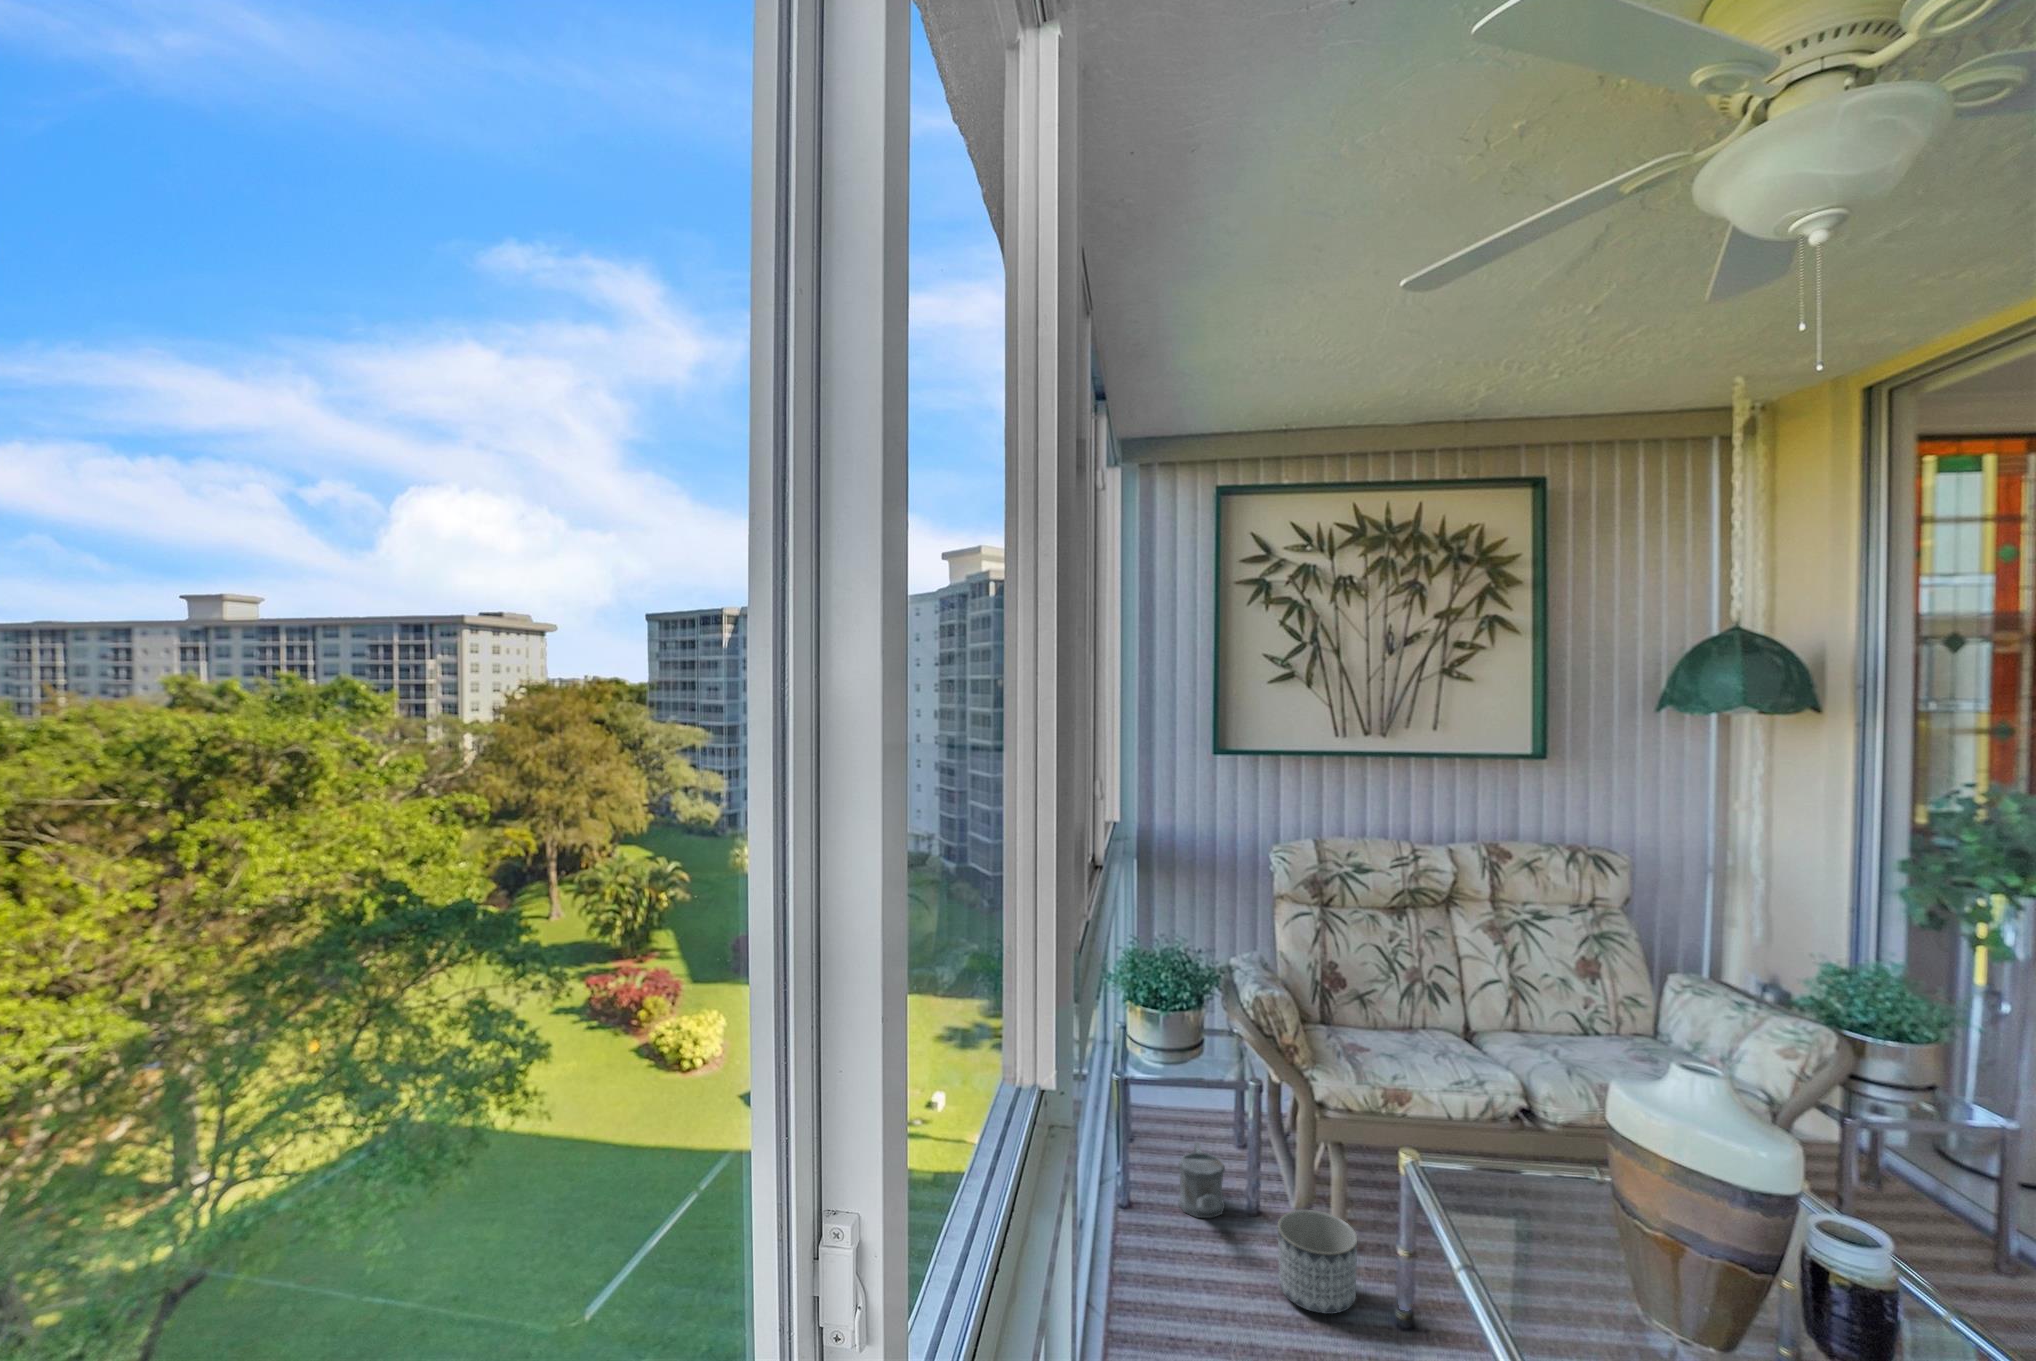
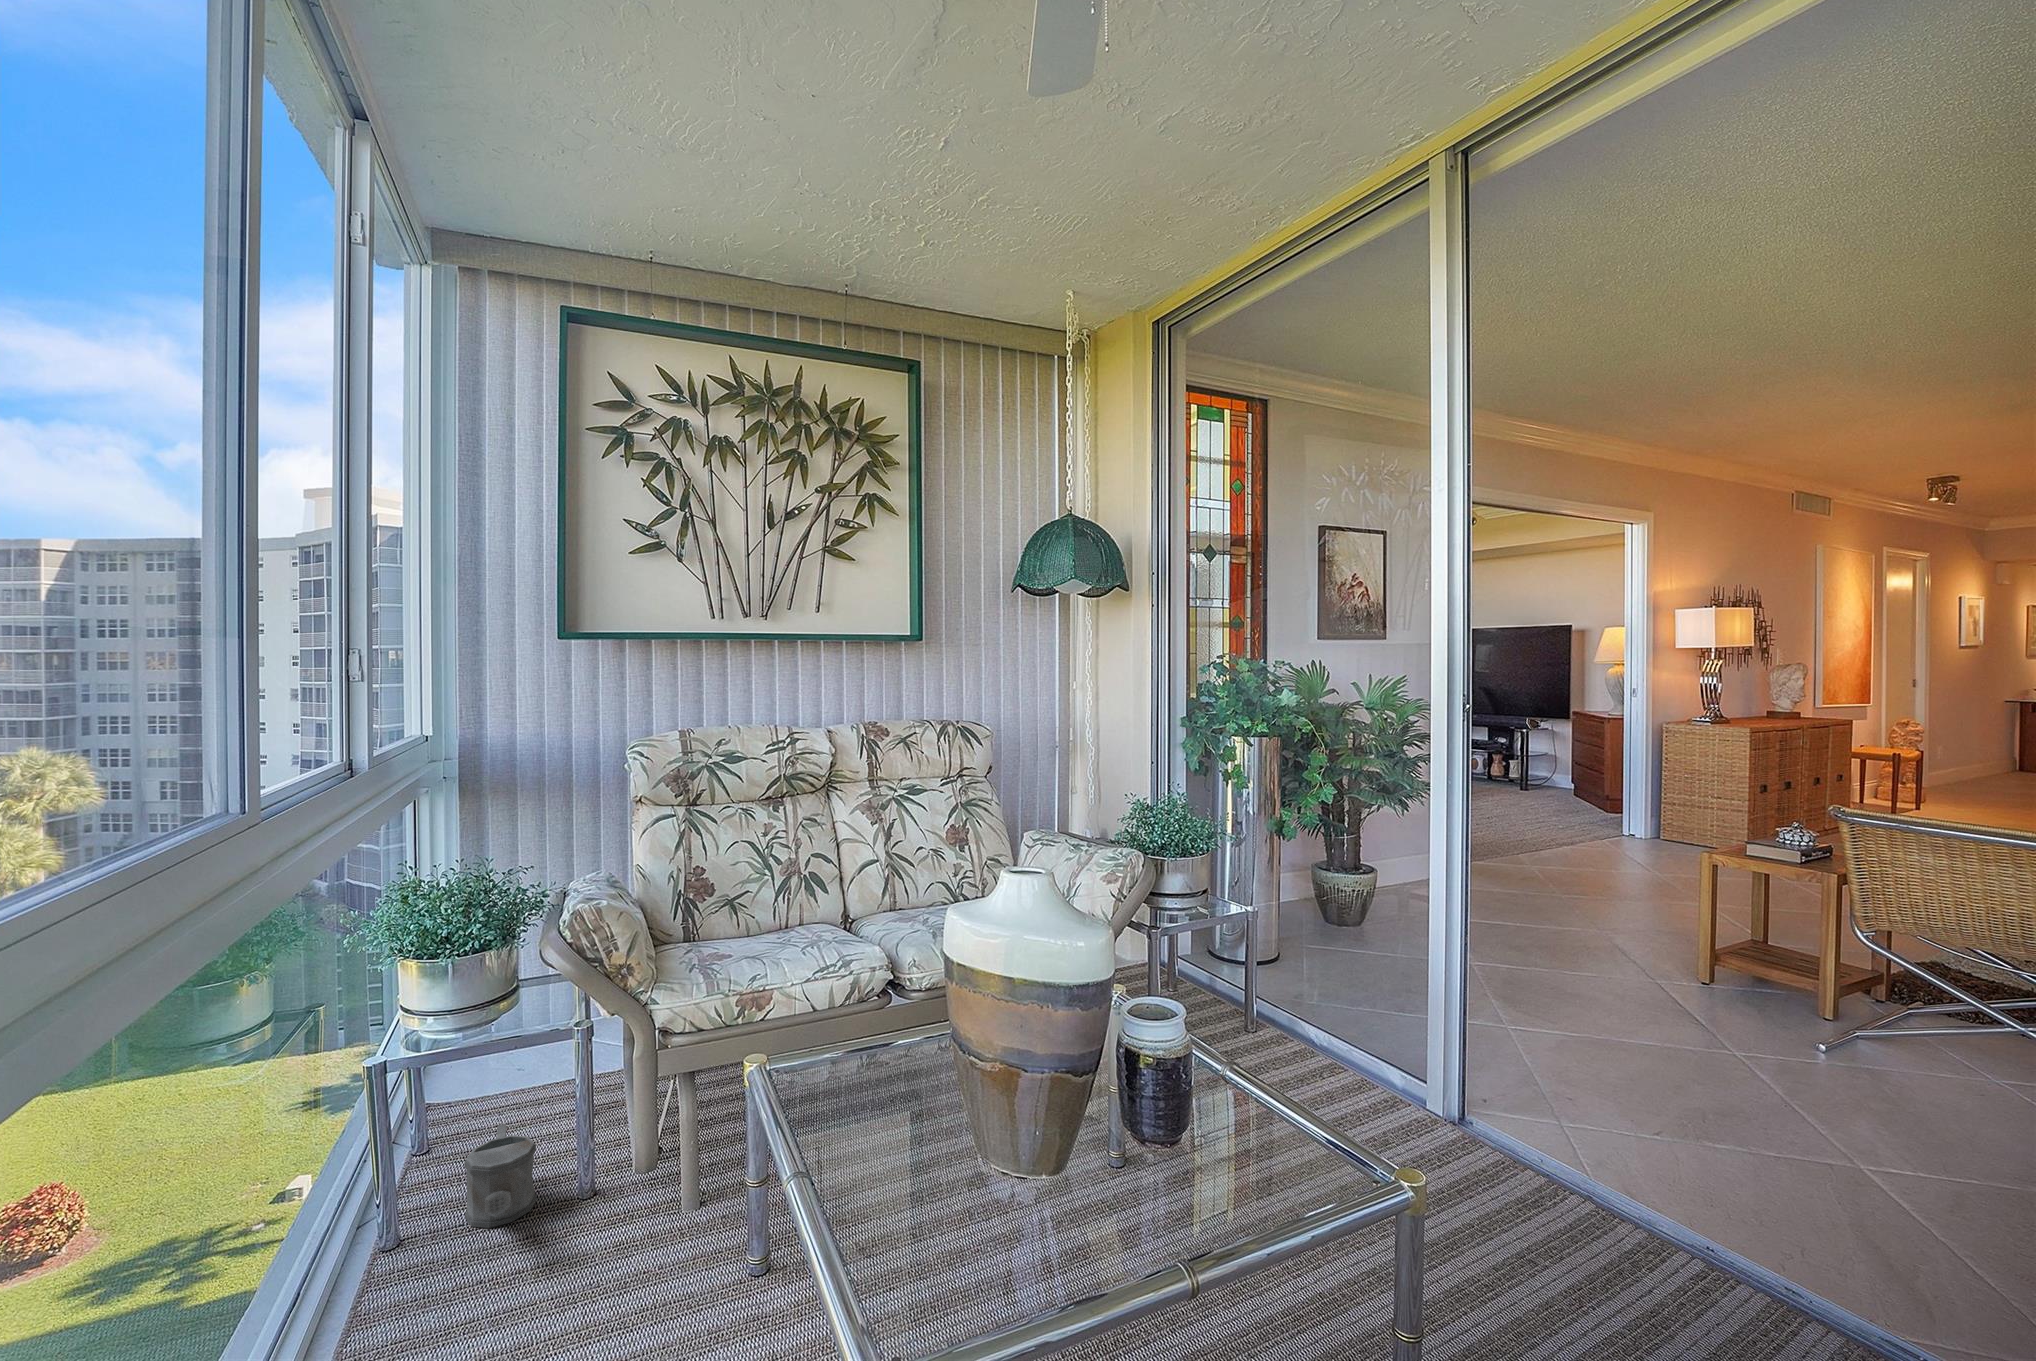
planter: present [1278,1210,1358,1314] -> none [589,1165,697,1303]

